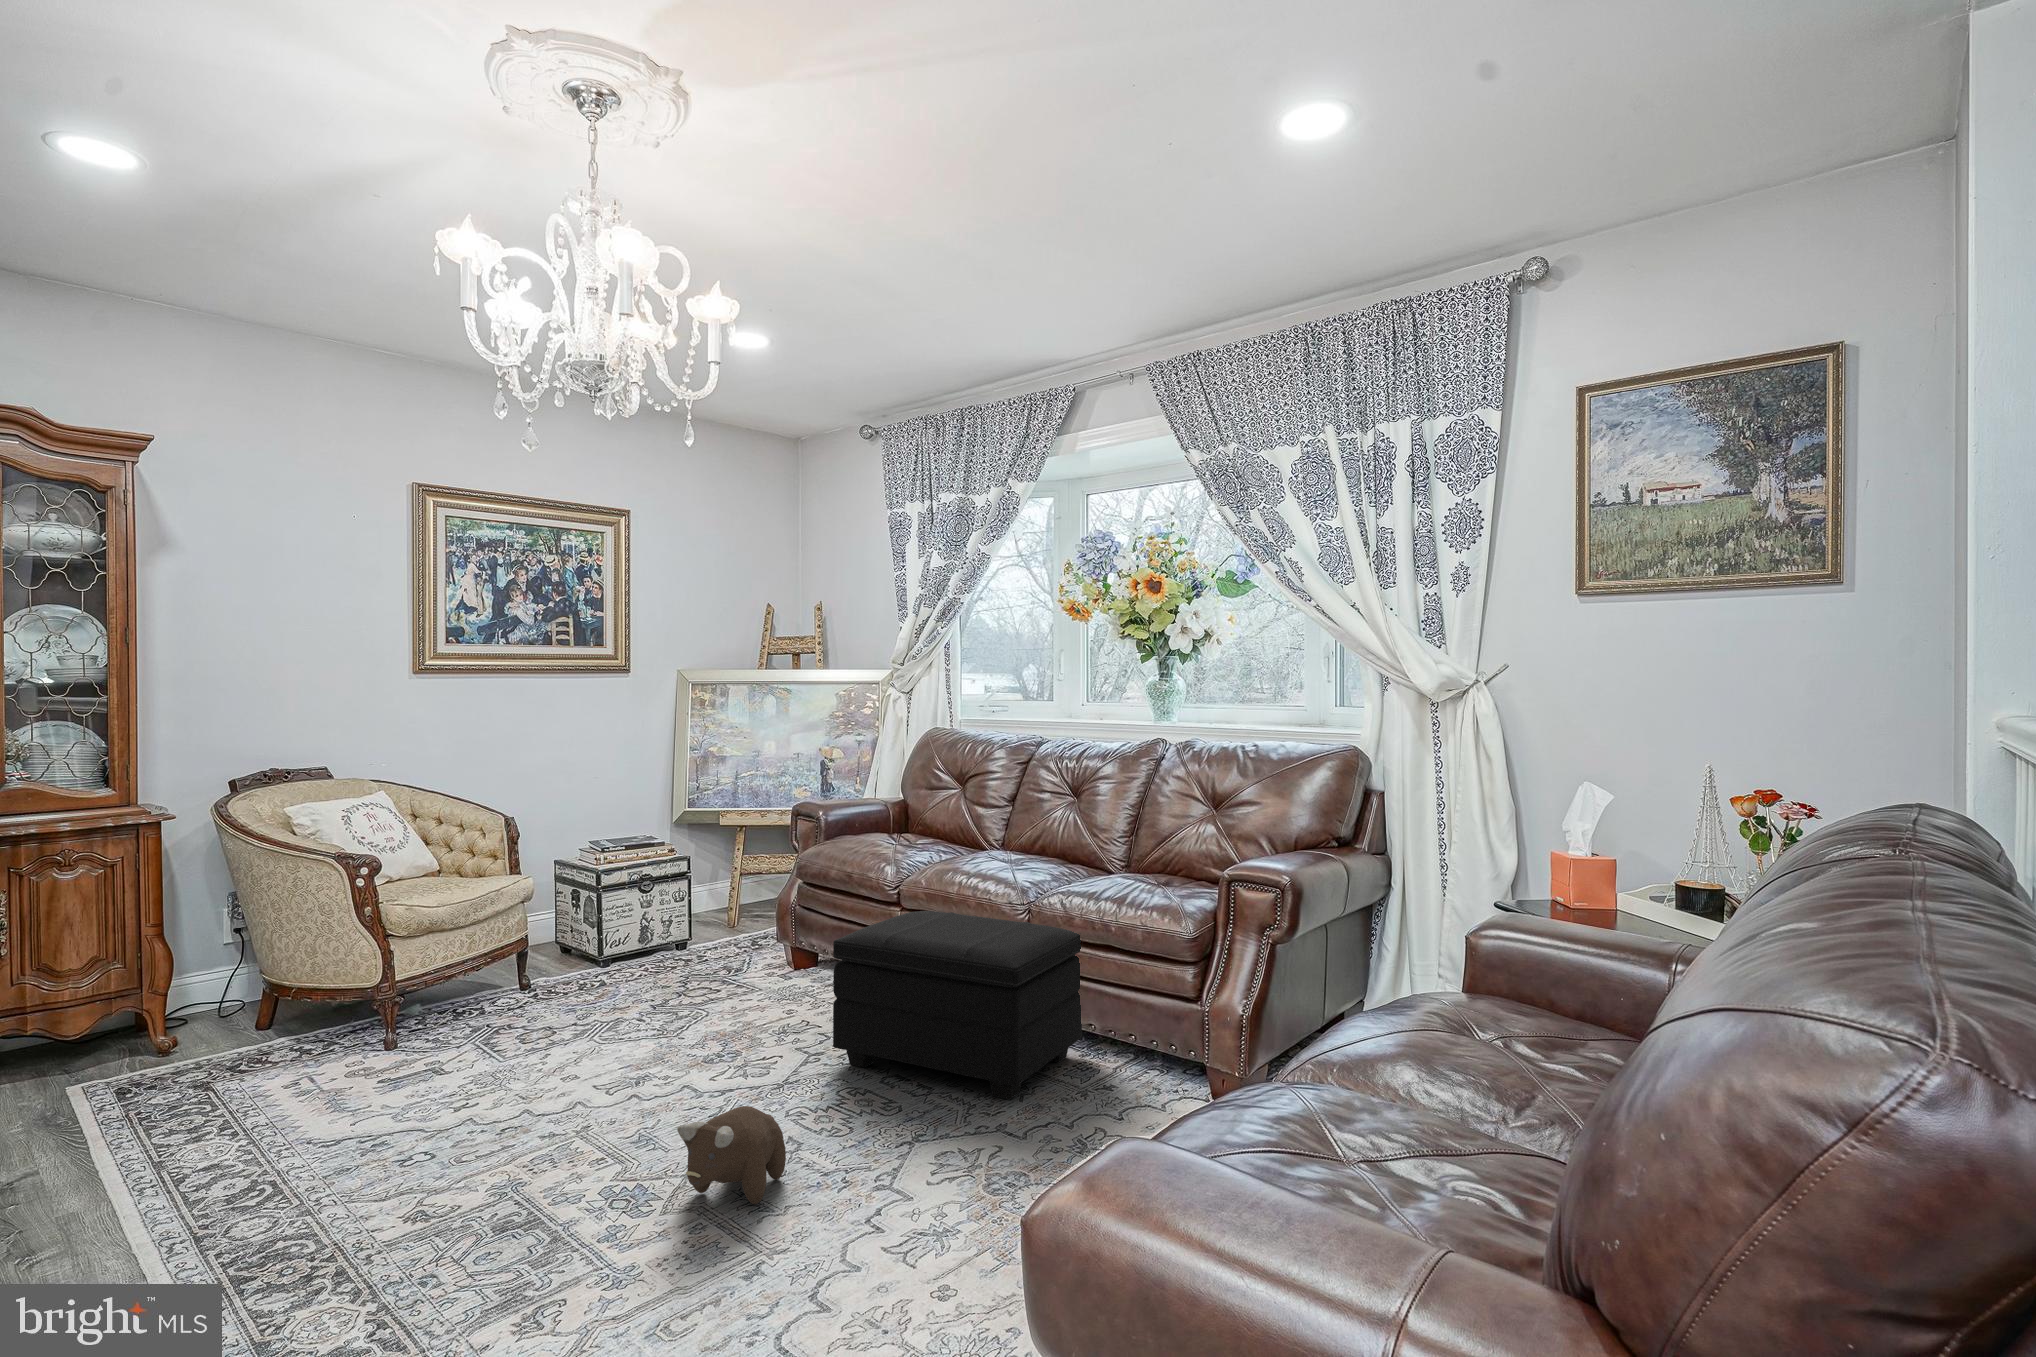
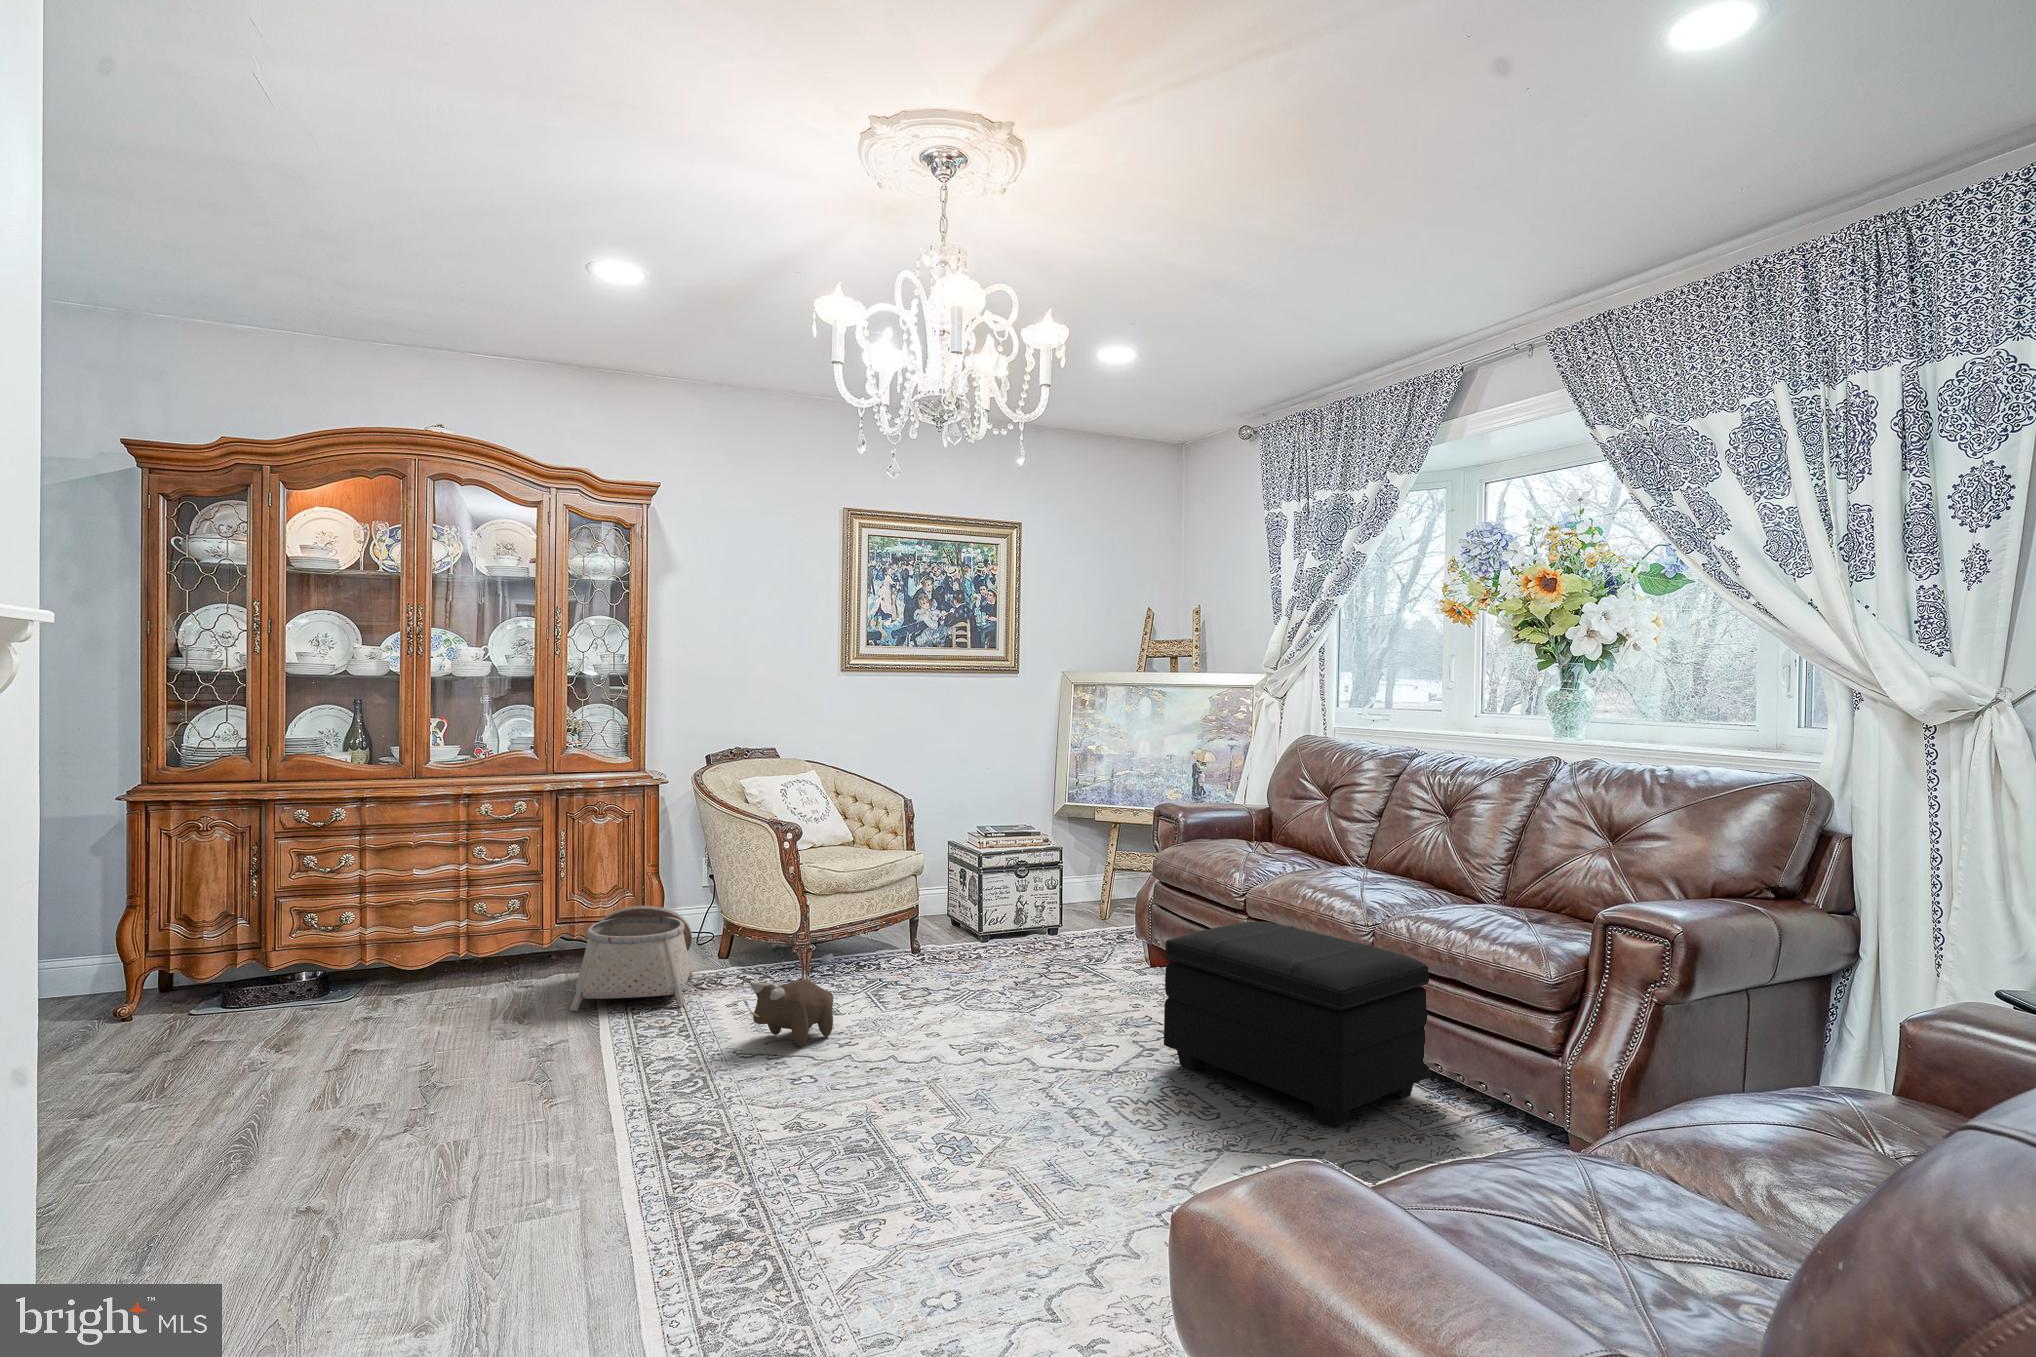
basket: none [36,976,226,1128] -> present [570,906,693,1011]
plush toy: present [677,1106,786,1204] -> present [751,980,833,1046]

